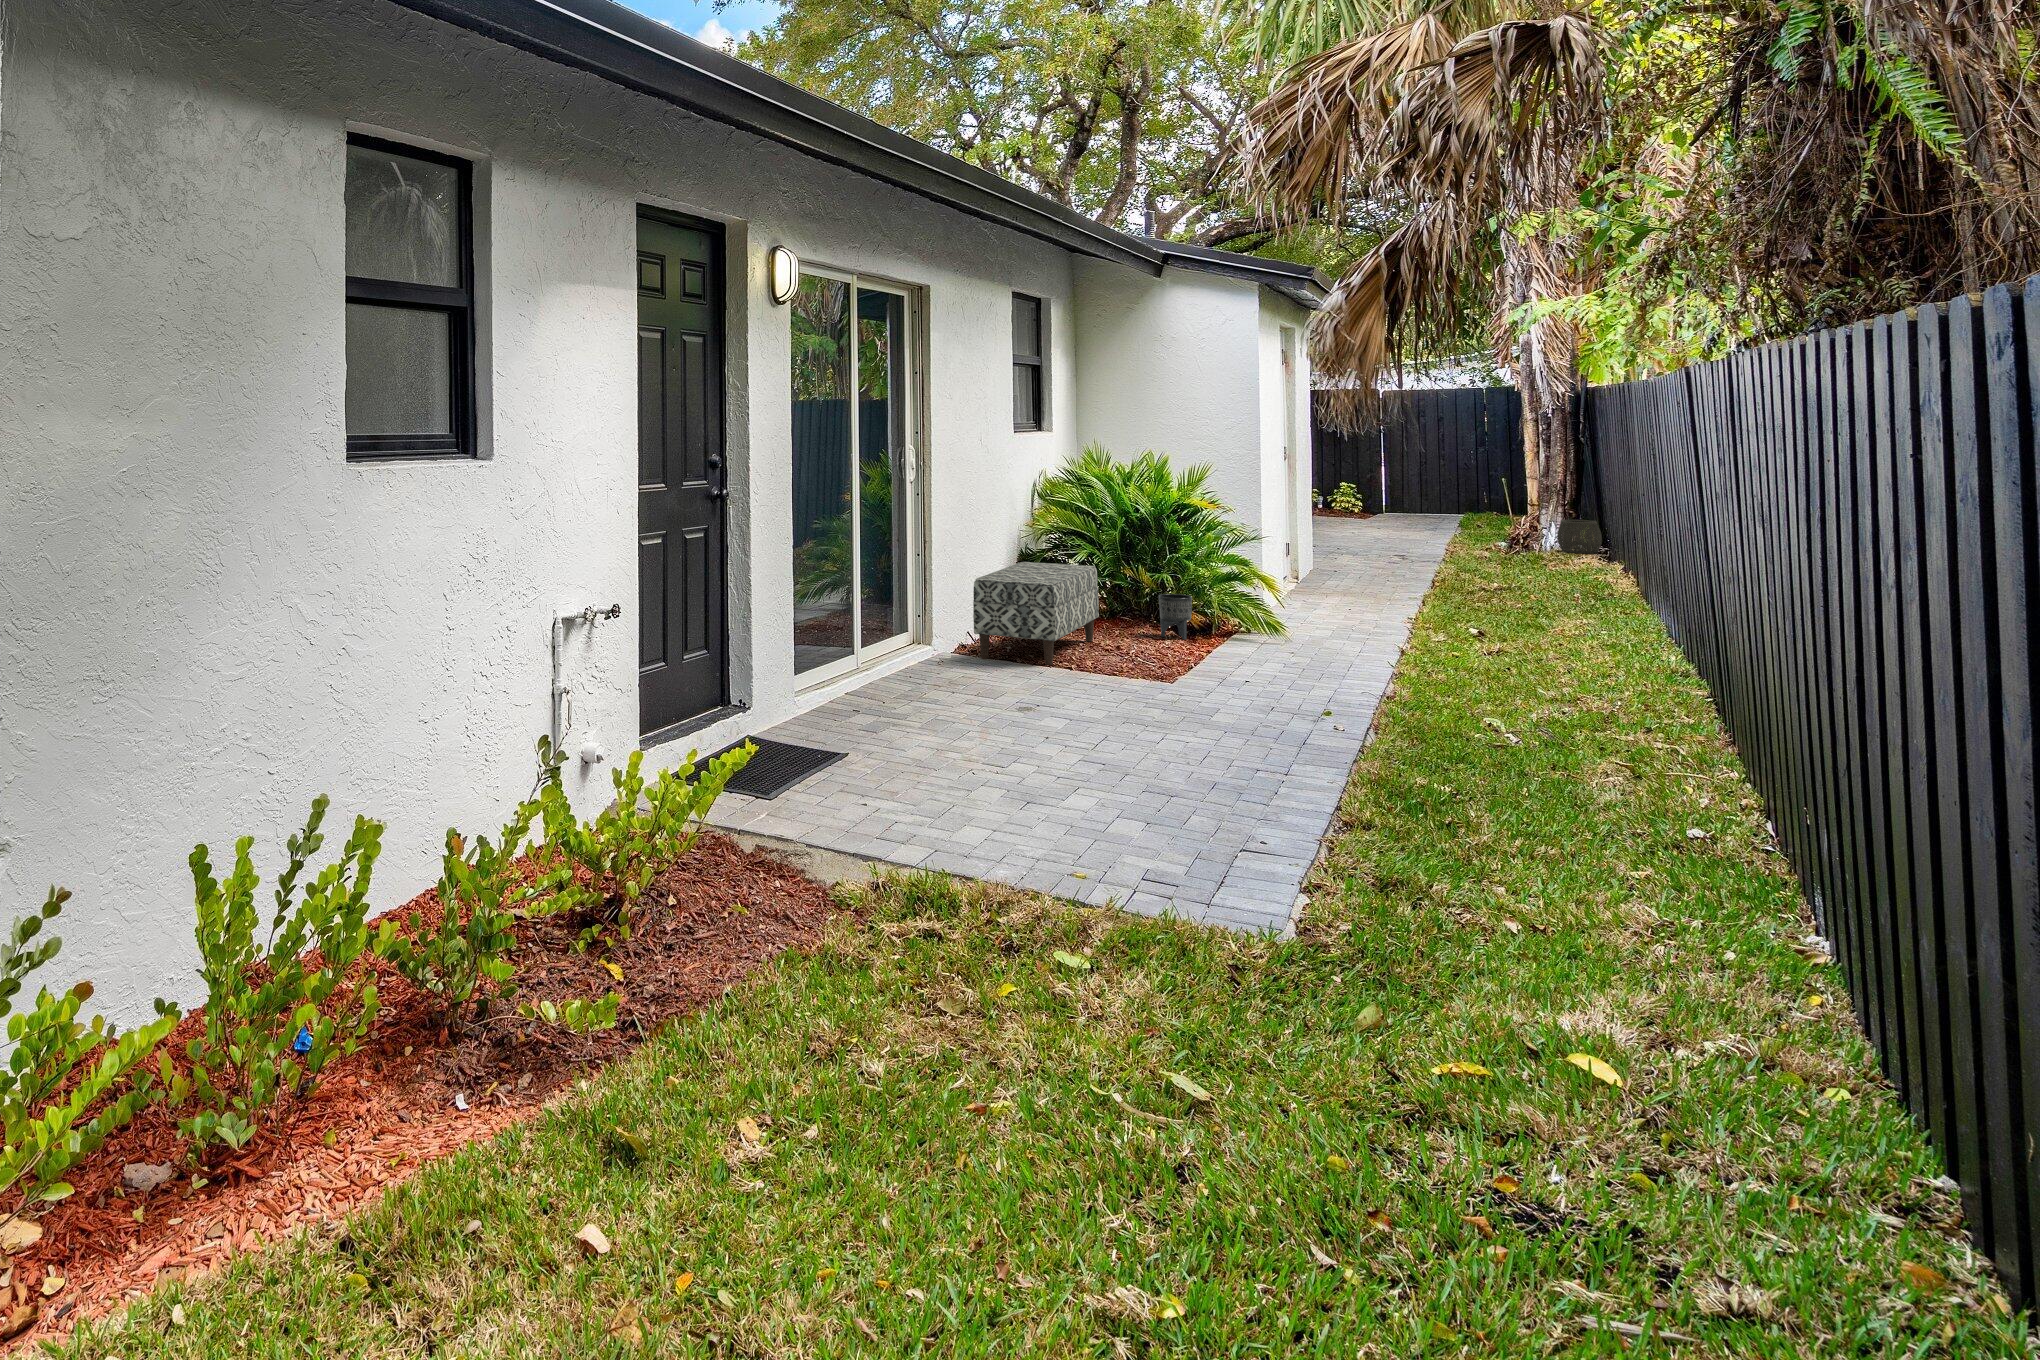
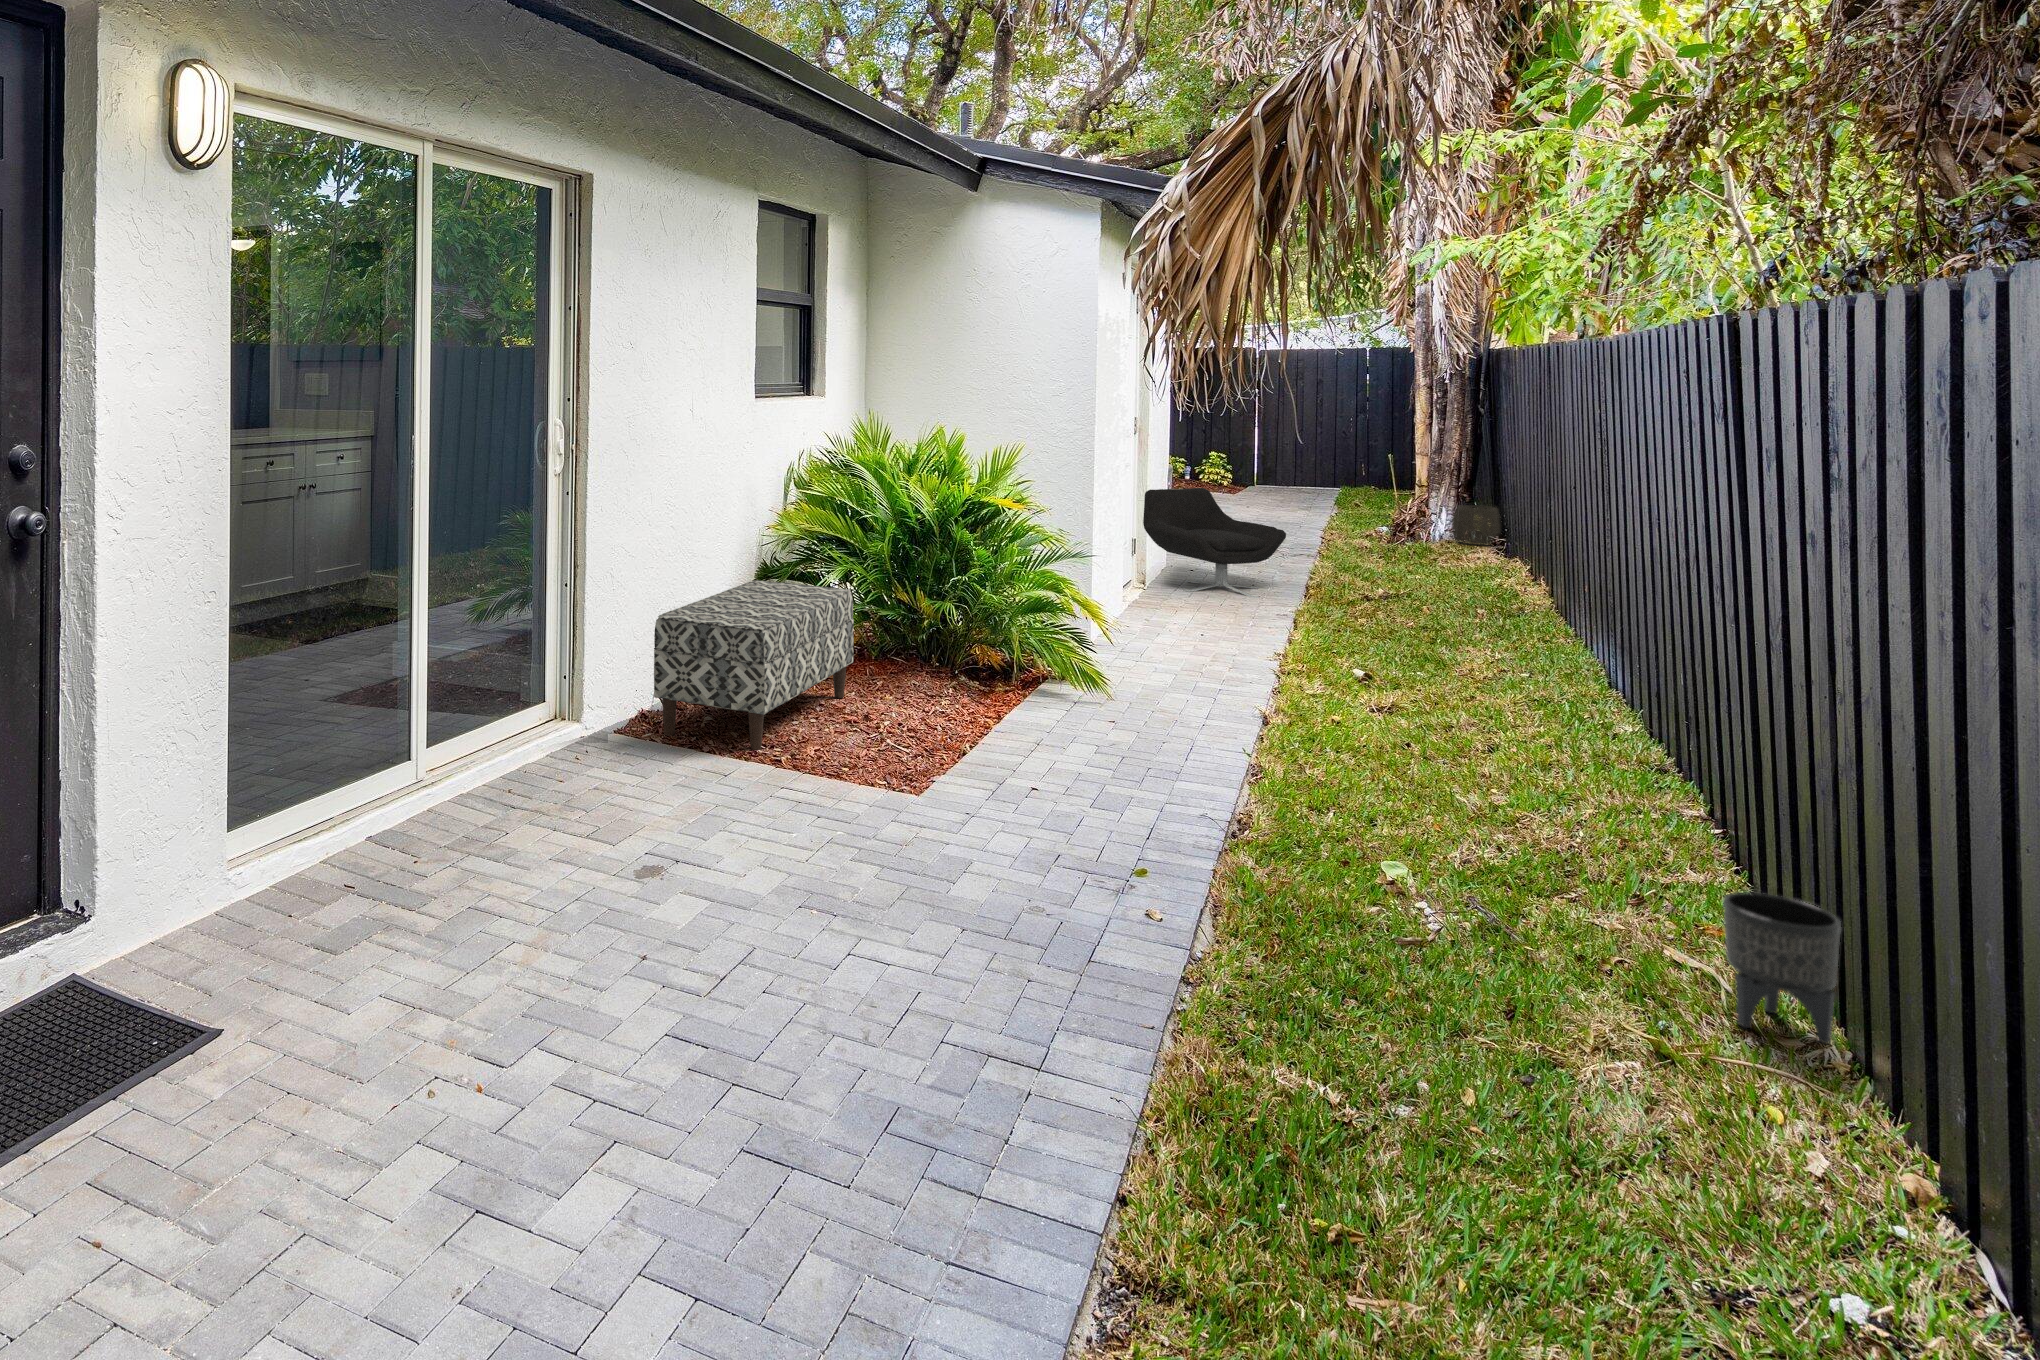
lounge chair: none [1293,503,1411,588] -> present [1143,488,1286,598]
planter: present [1159,594,1192,639] -> present [1723,892,1841,1045]

